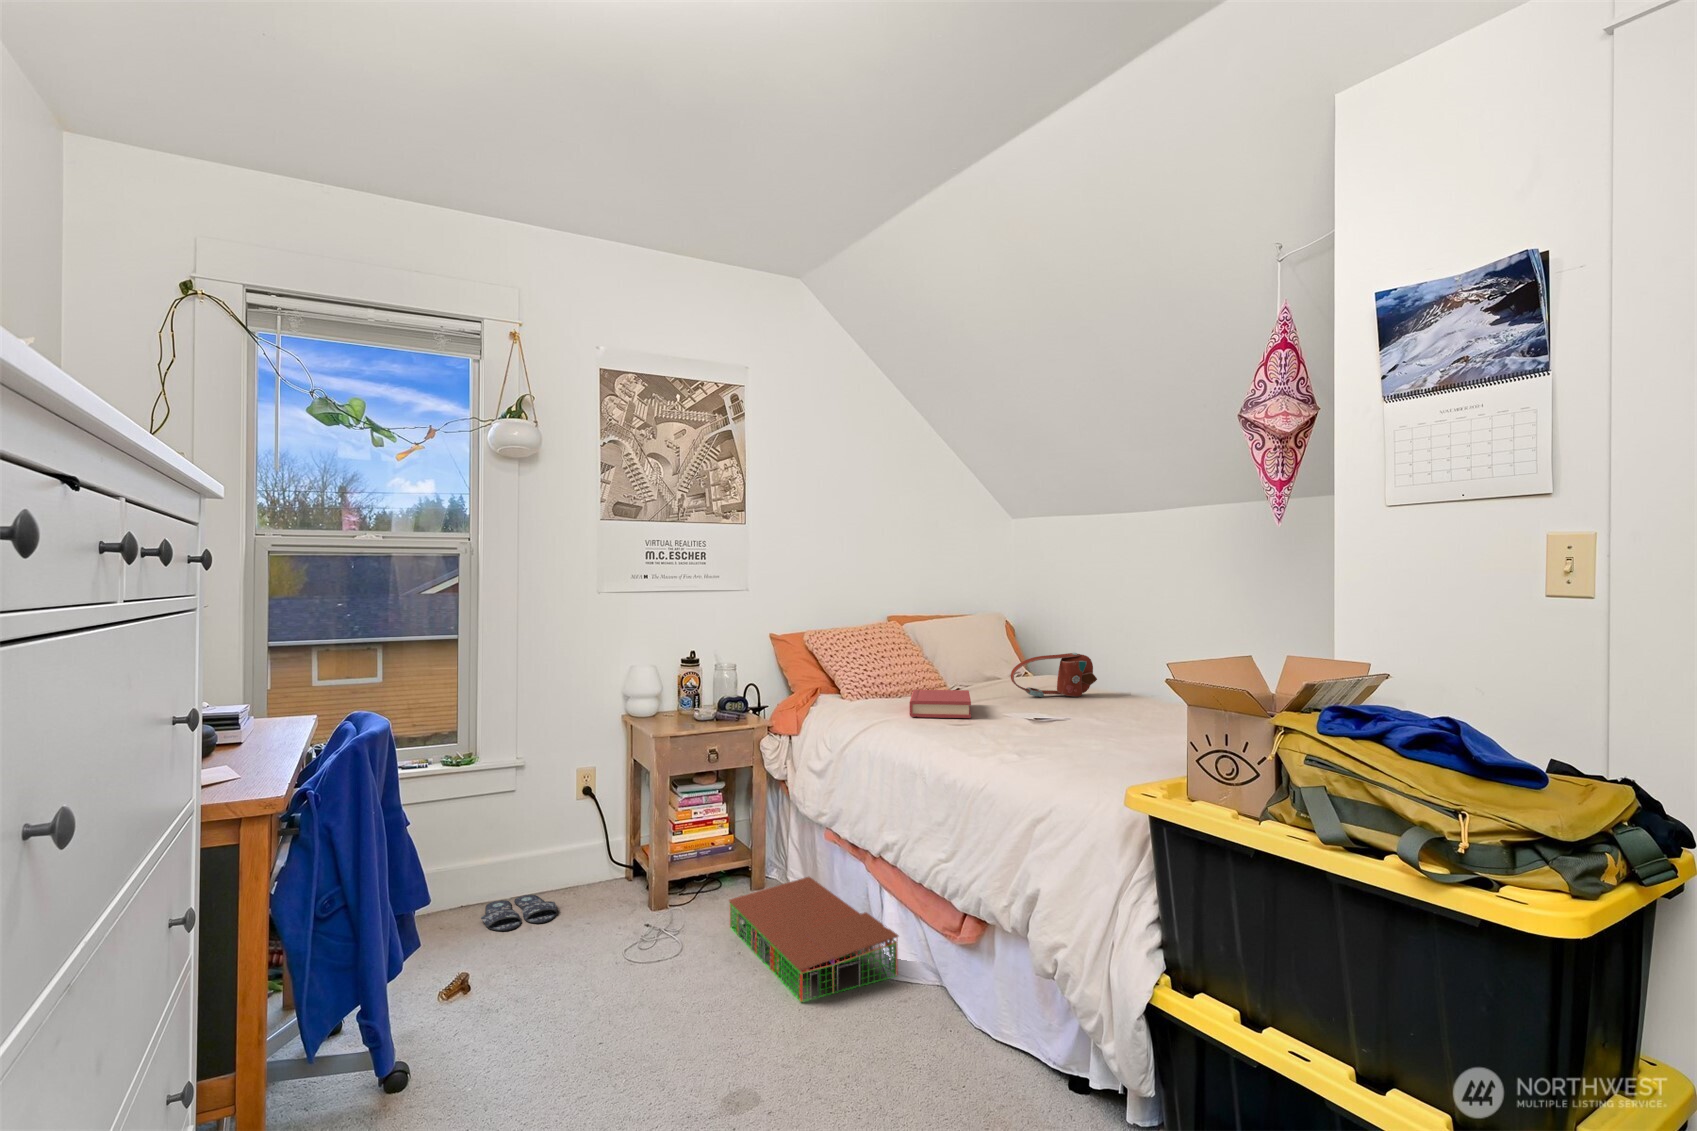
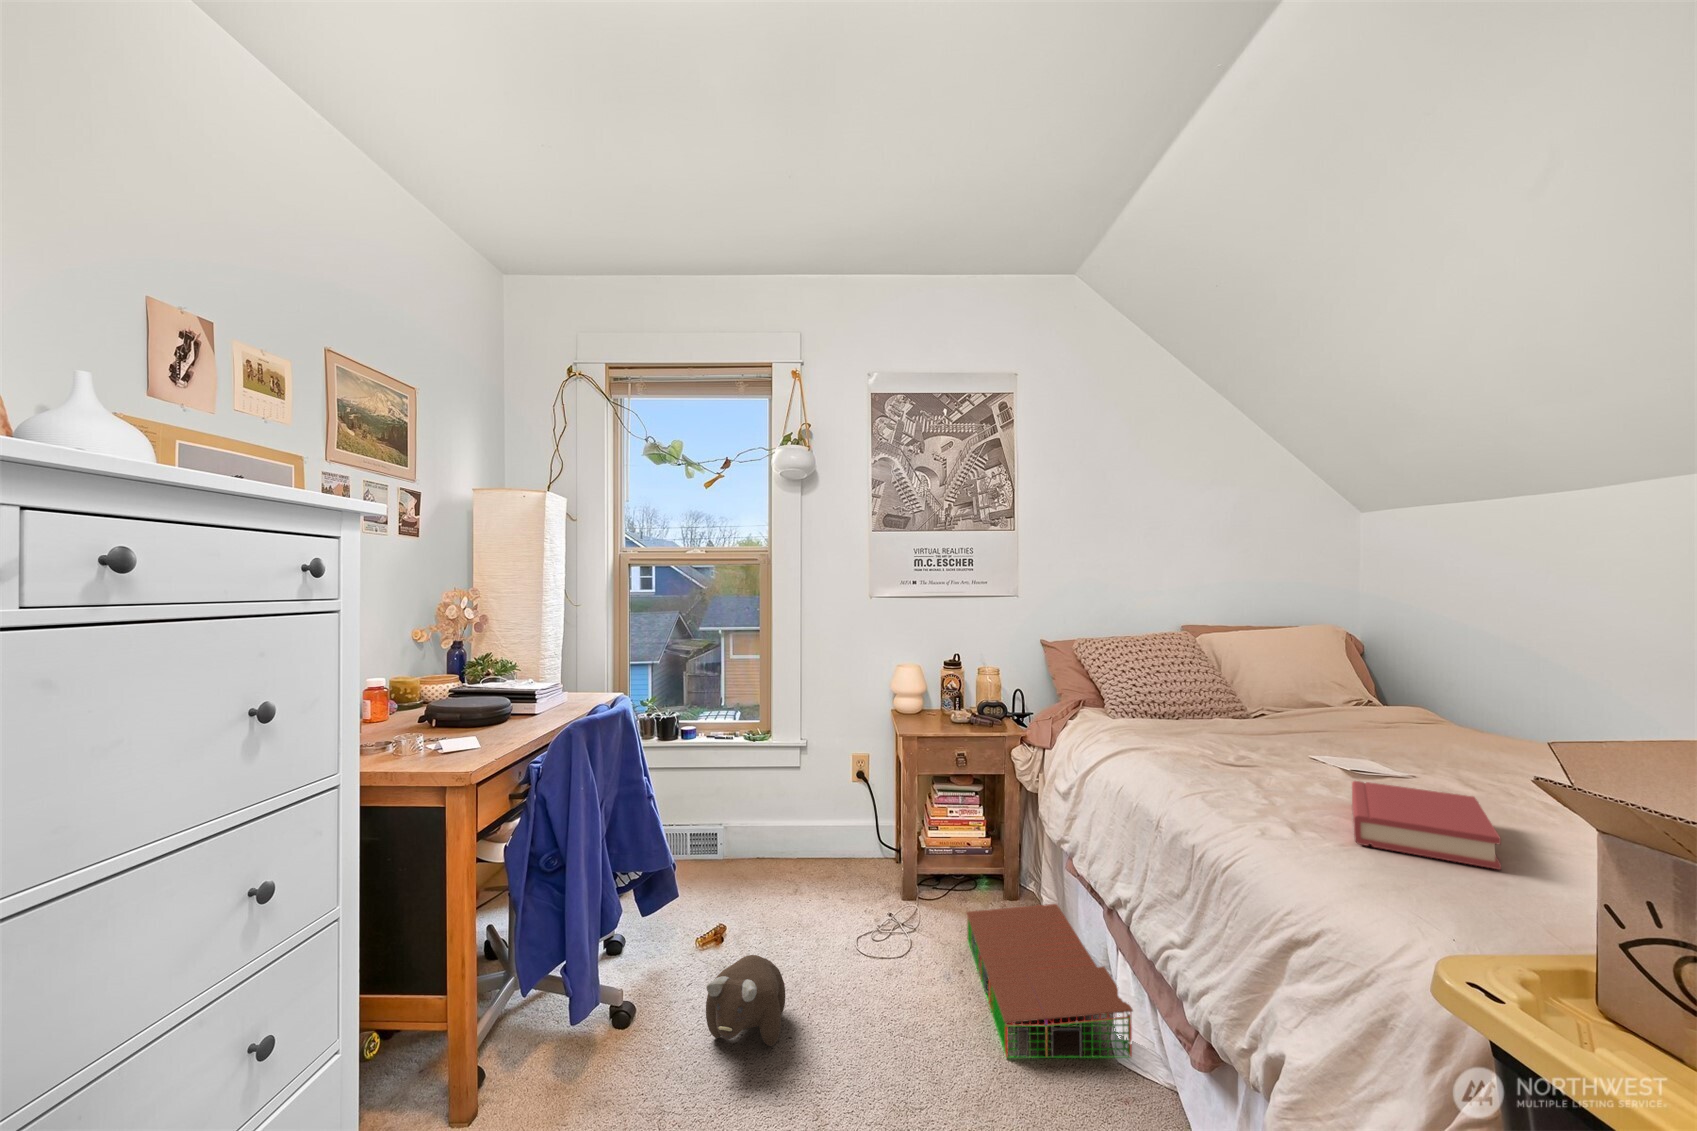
handbag: present [1011,653,1097,697] -> none [1325,683,1464,741]
hardback book: present [910,690,971,718] -> present [1352,781,1501,869]
slippers: present [481,895,557,931] -> none [763,862,825,895]
plush toy: none [499,969,587,1063] -> present [706,955,786,1046]

